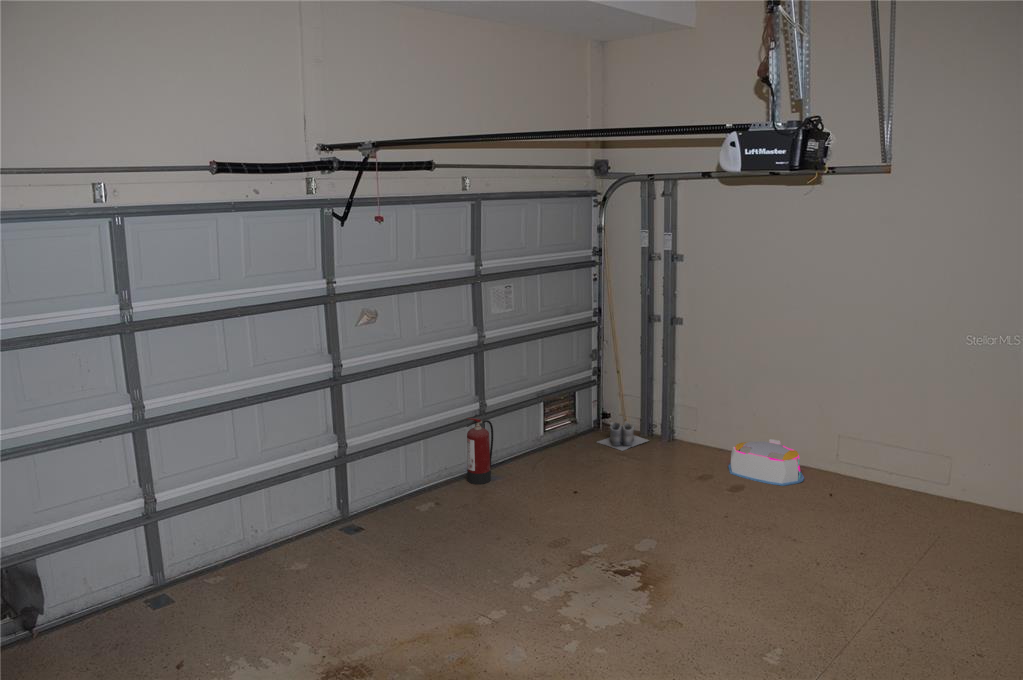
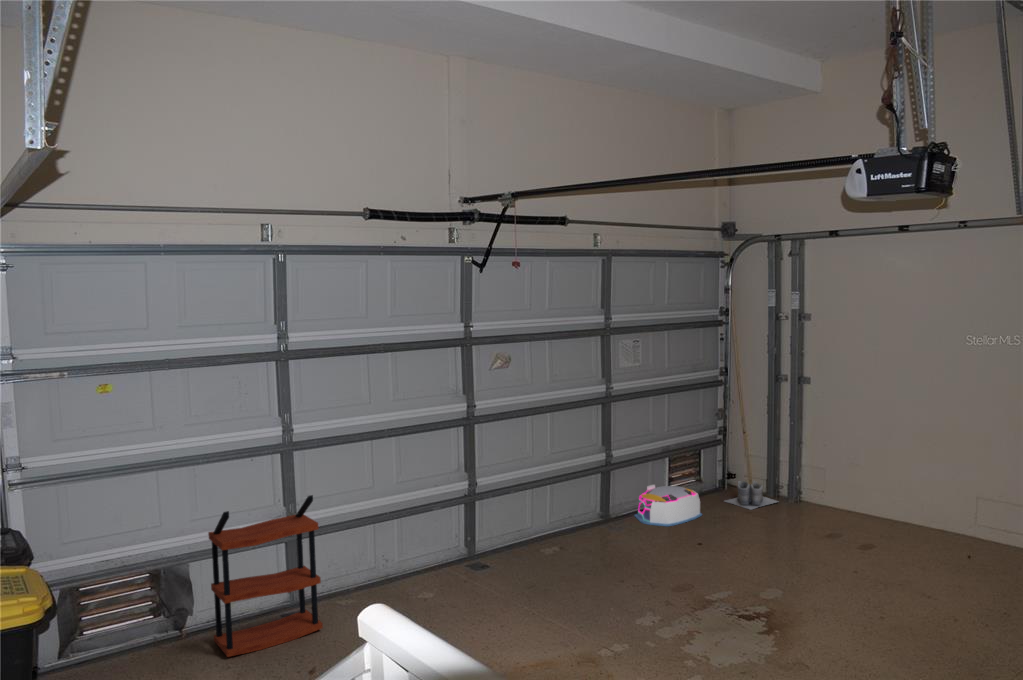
fire extinguisher: present [467,418,493,484] -> none [592,465,619,532]
storage bin: present [728,439,804,486] -> present [635,485,702,526]
shelving unit: none [51,482,188,659] -> present [208,495,323,657]

